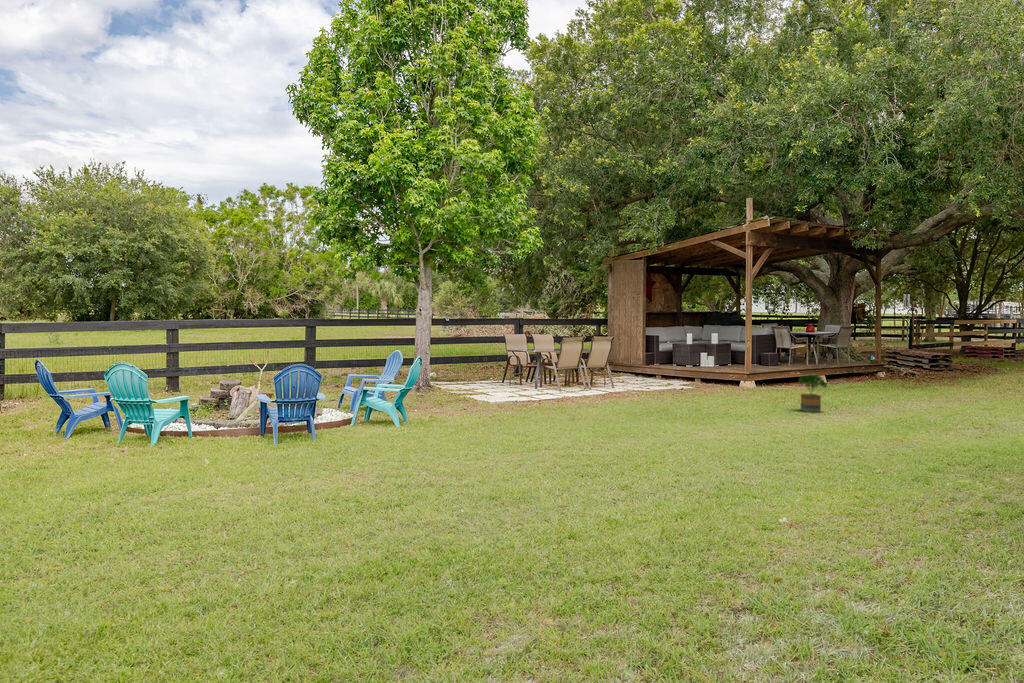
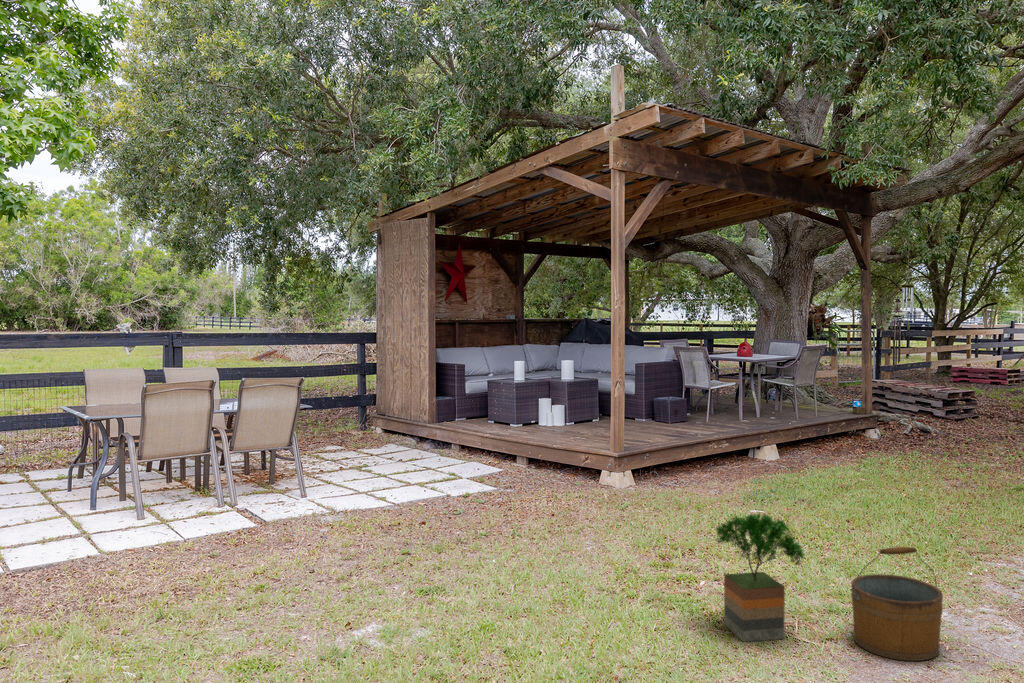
bucket: none [843,383,871,415] -> present [851,547,943,661]

